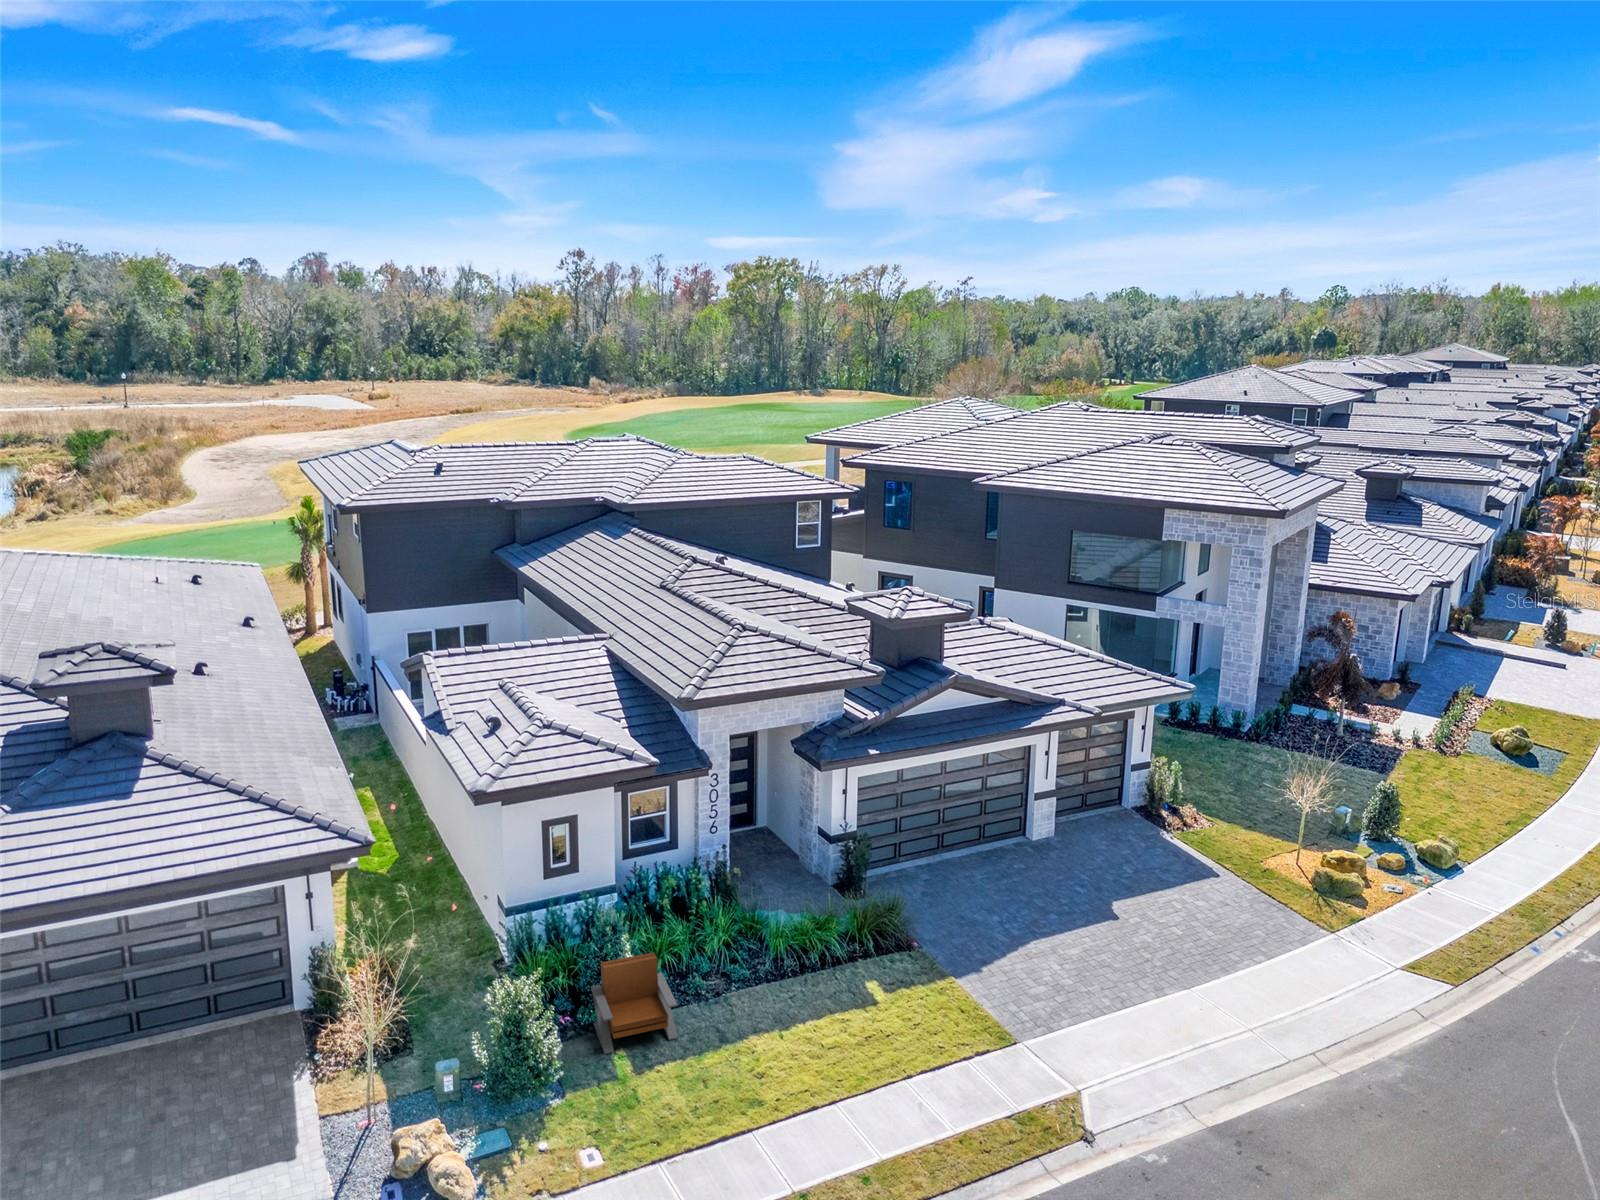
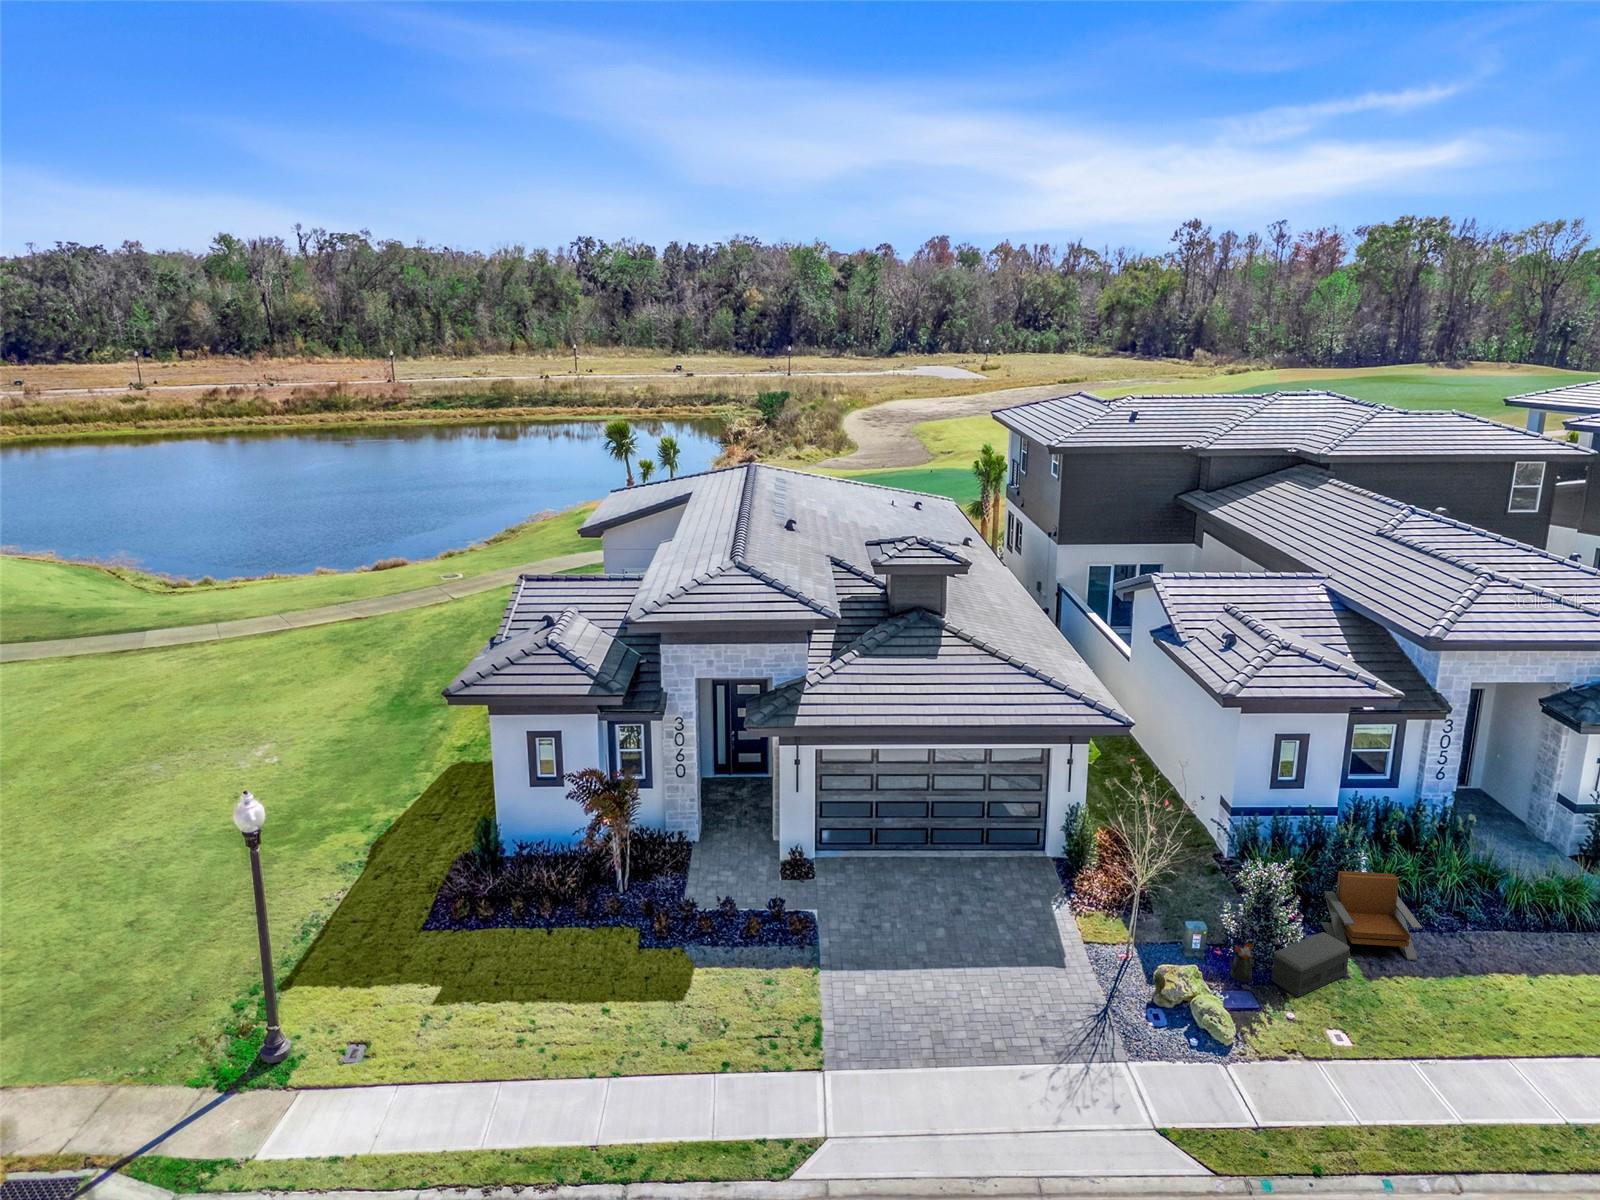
storage bench: none [525,1036,605,1119] -> present [1271,932,1350,997]
watering can: none [478,1072,507,1118] -> present [1230,944,1253,982]

